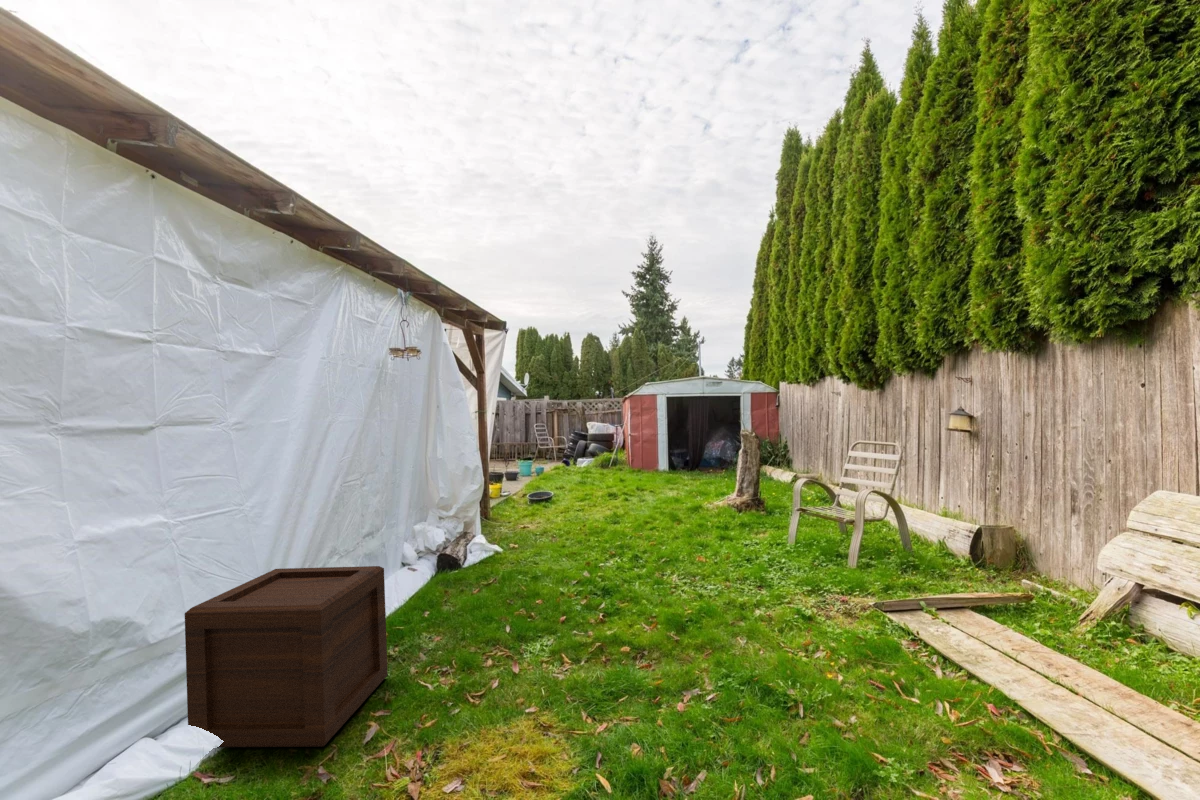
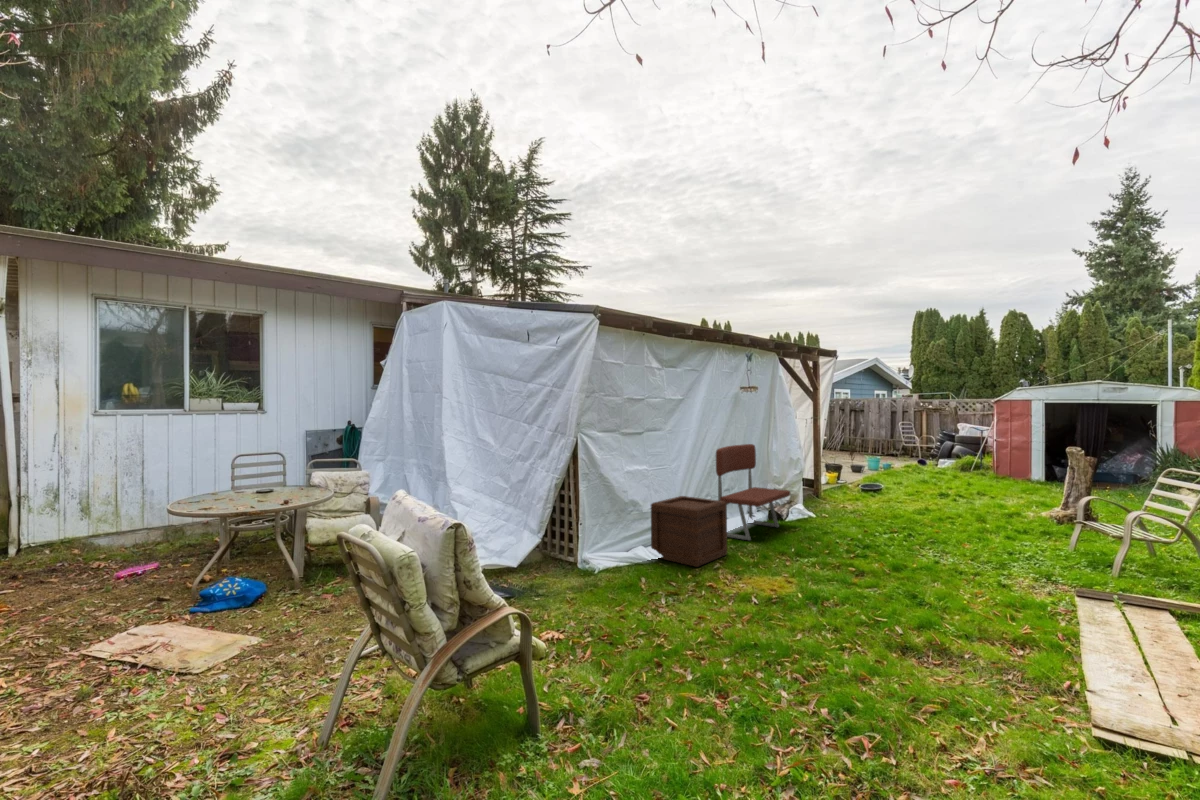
bench: none [349,450,476,627] -> present [716,444,790,540]

